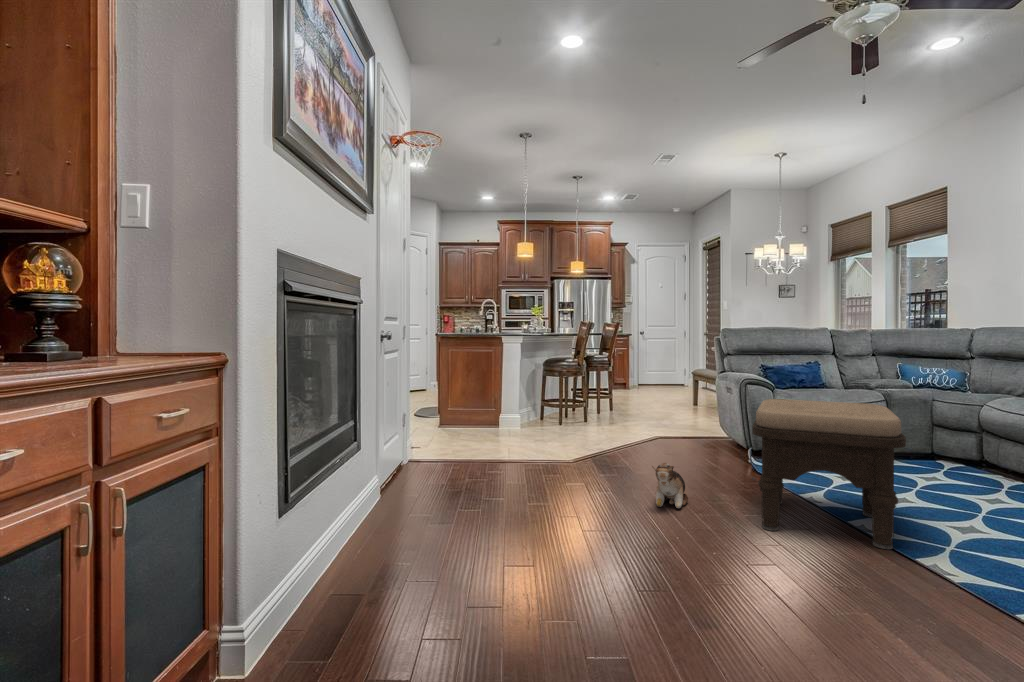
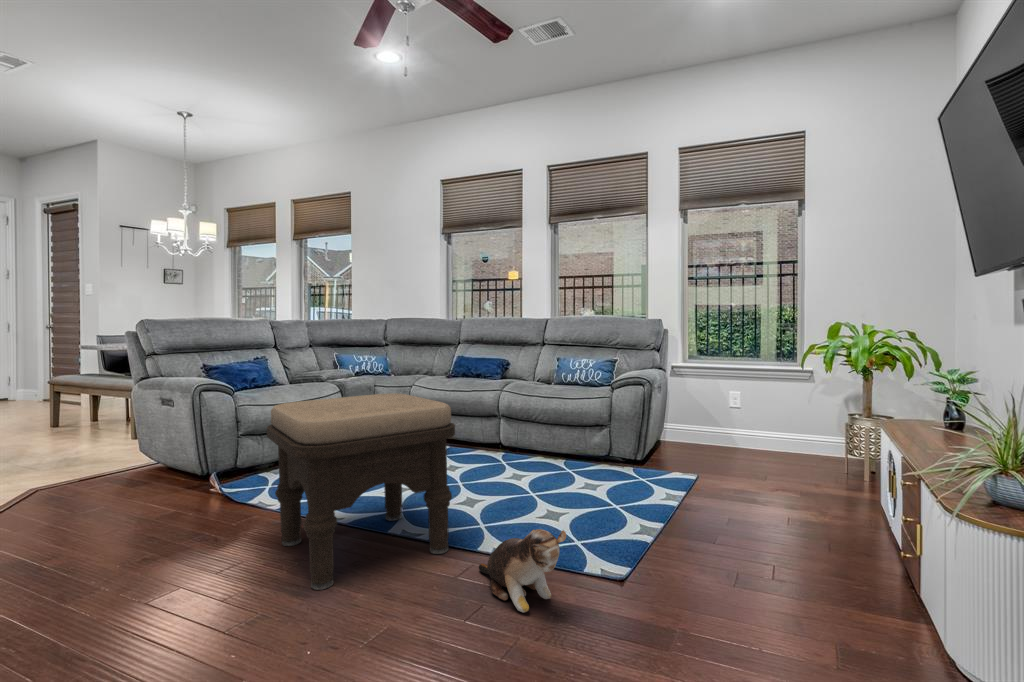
plush toy: present [652,463,688,508] -> present [479,529,566,612]

